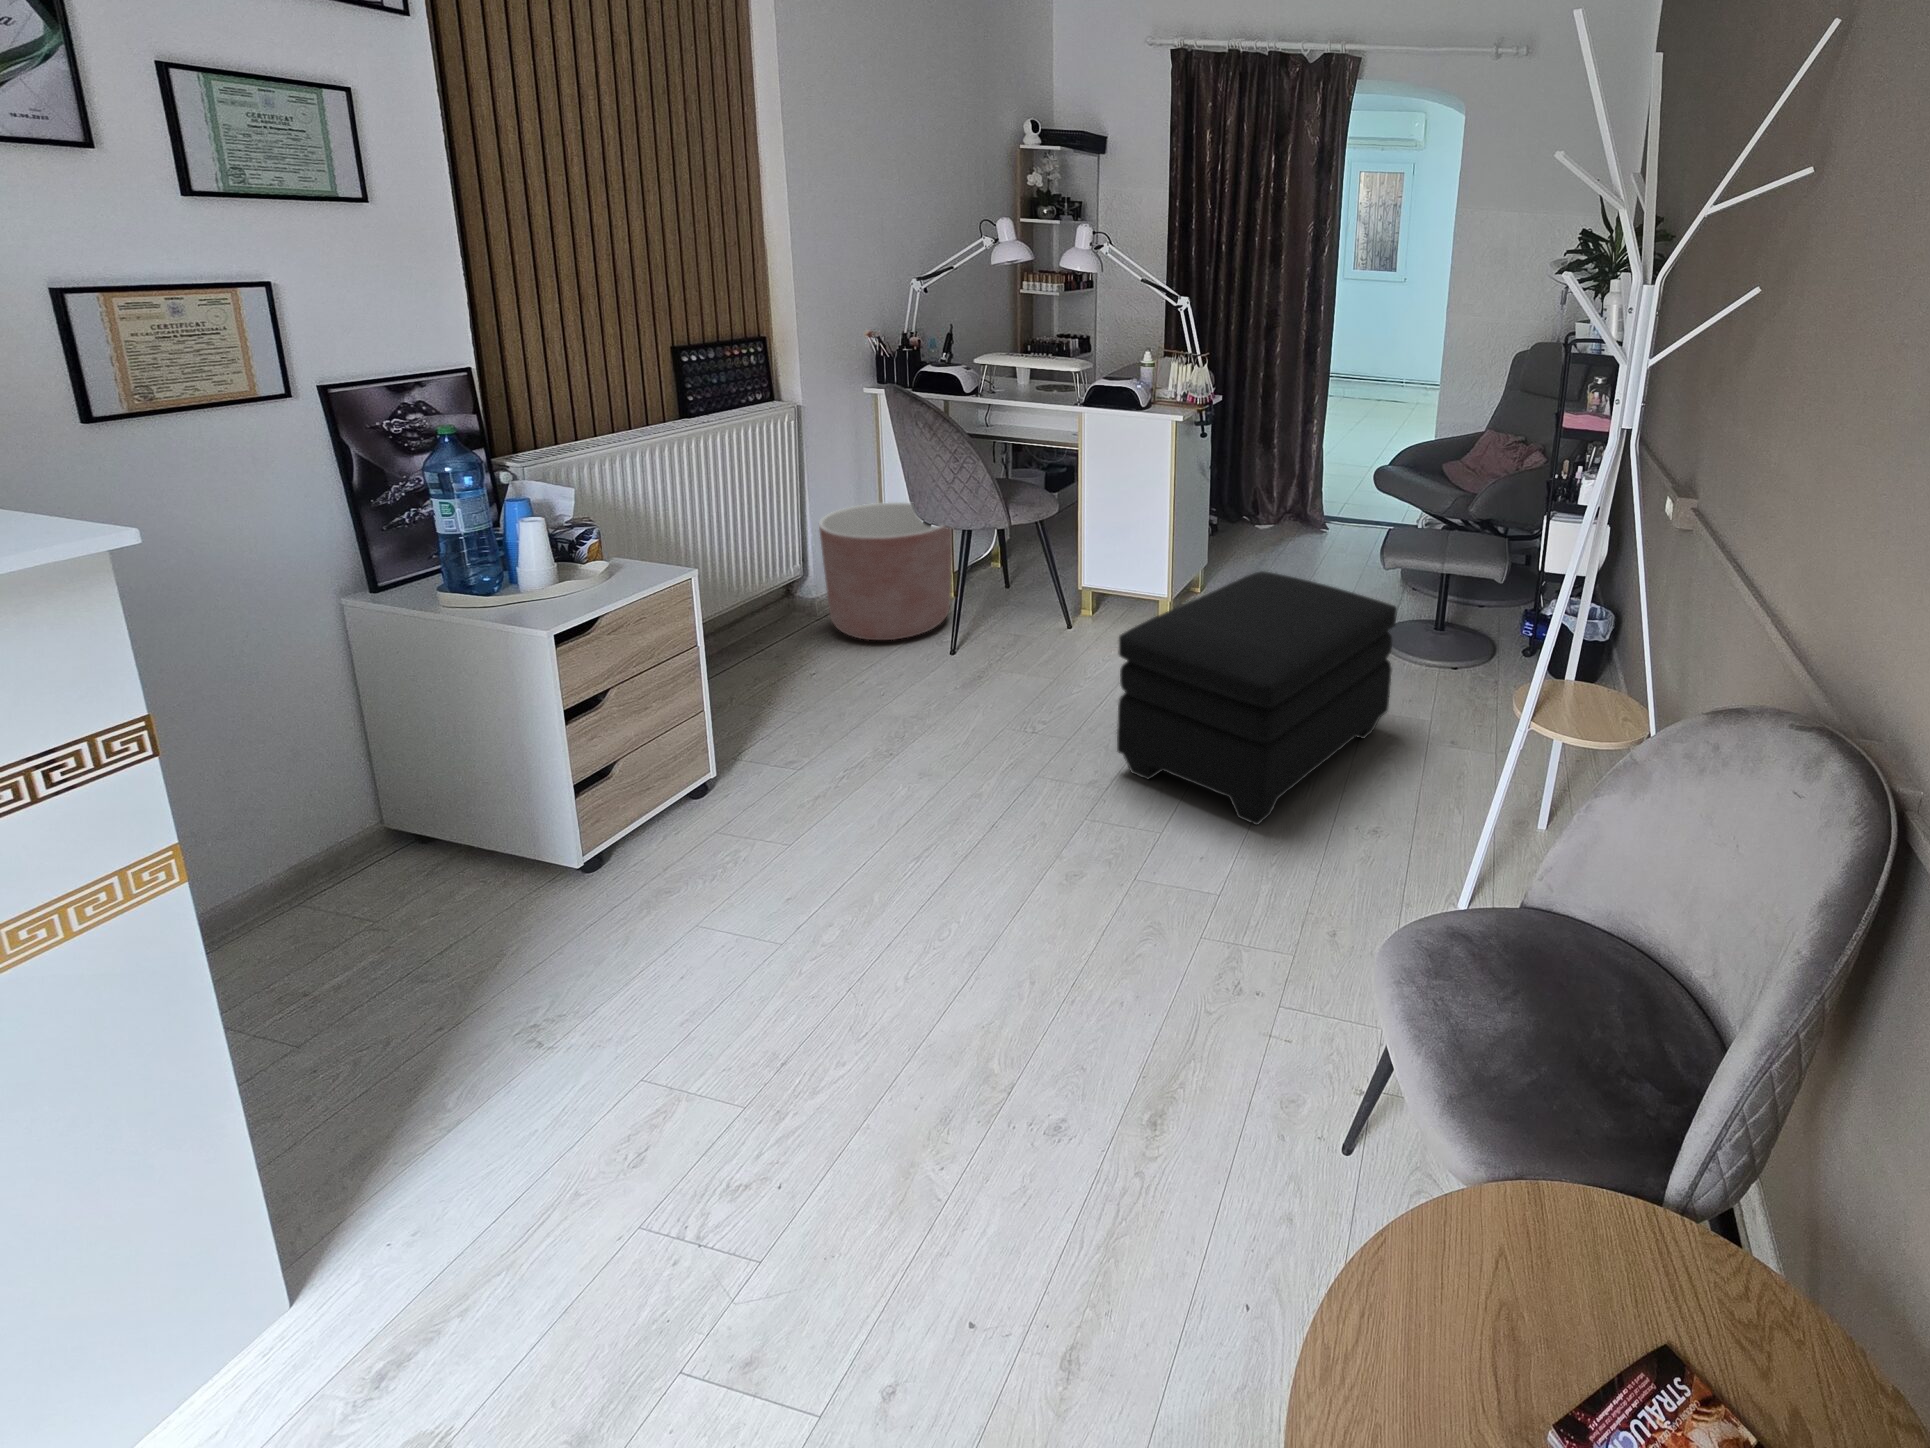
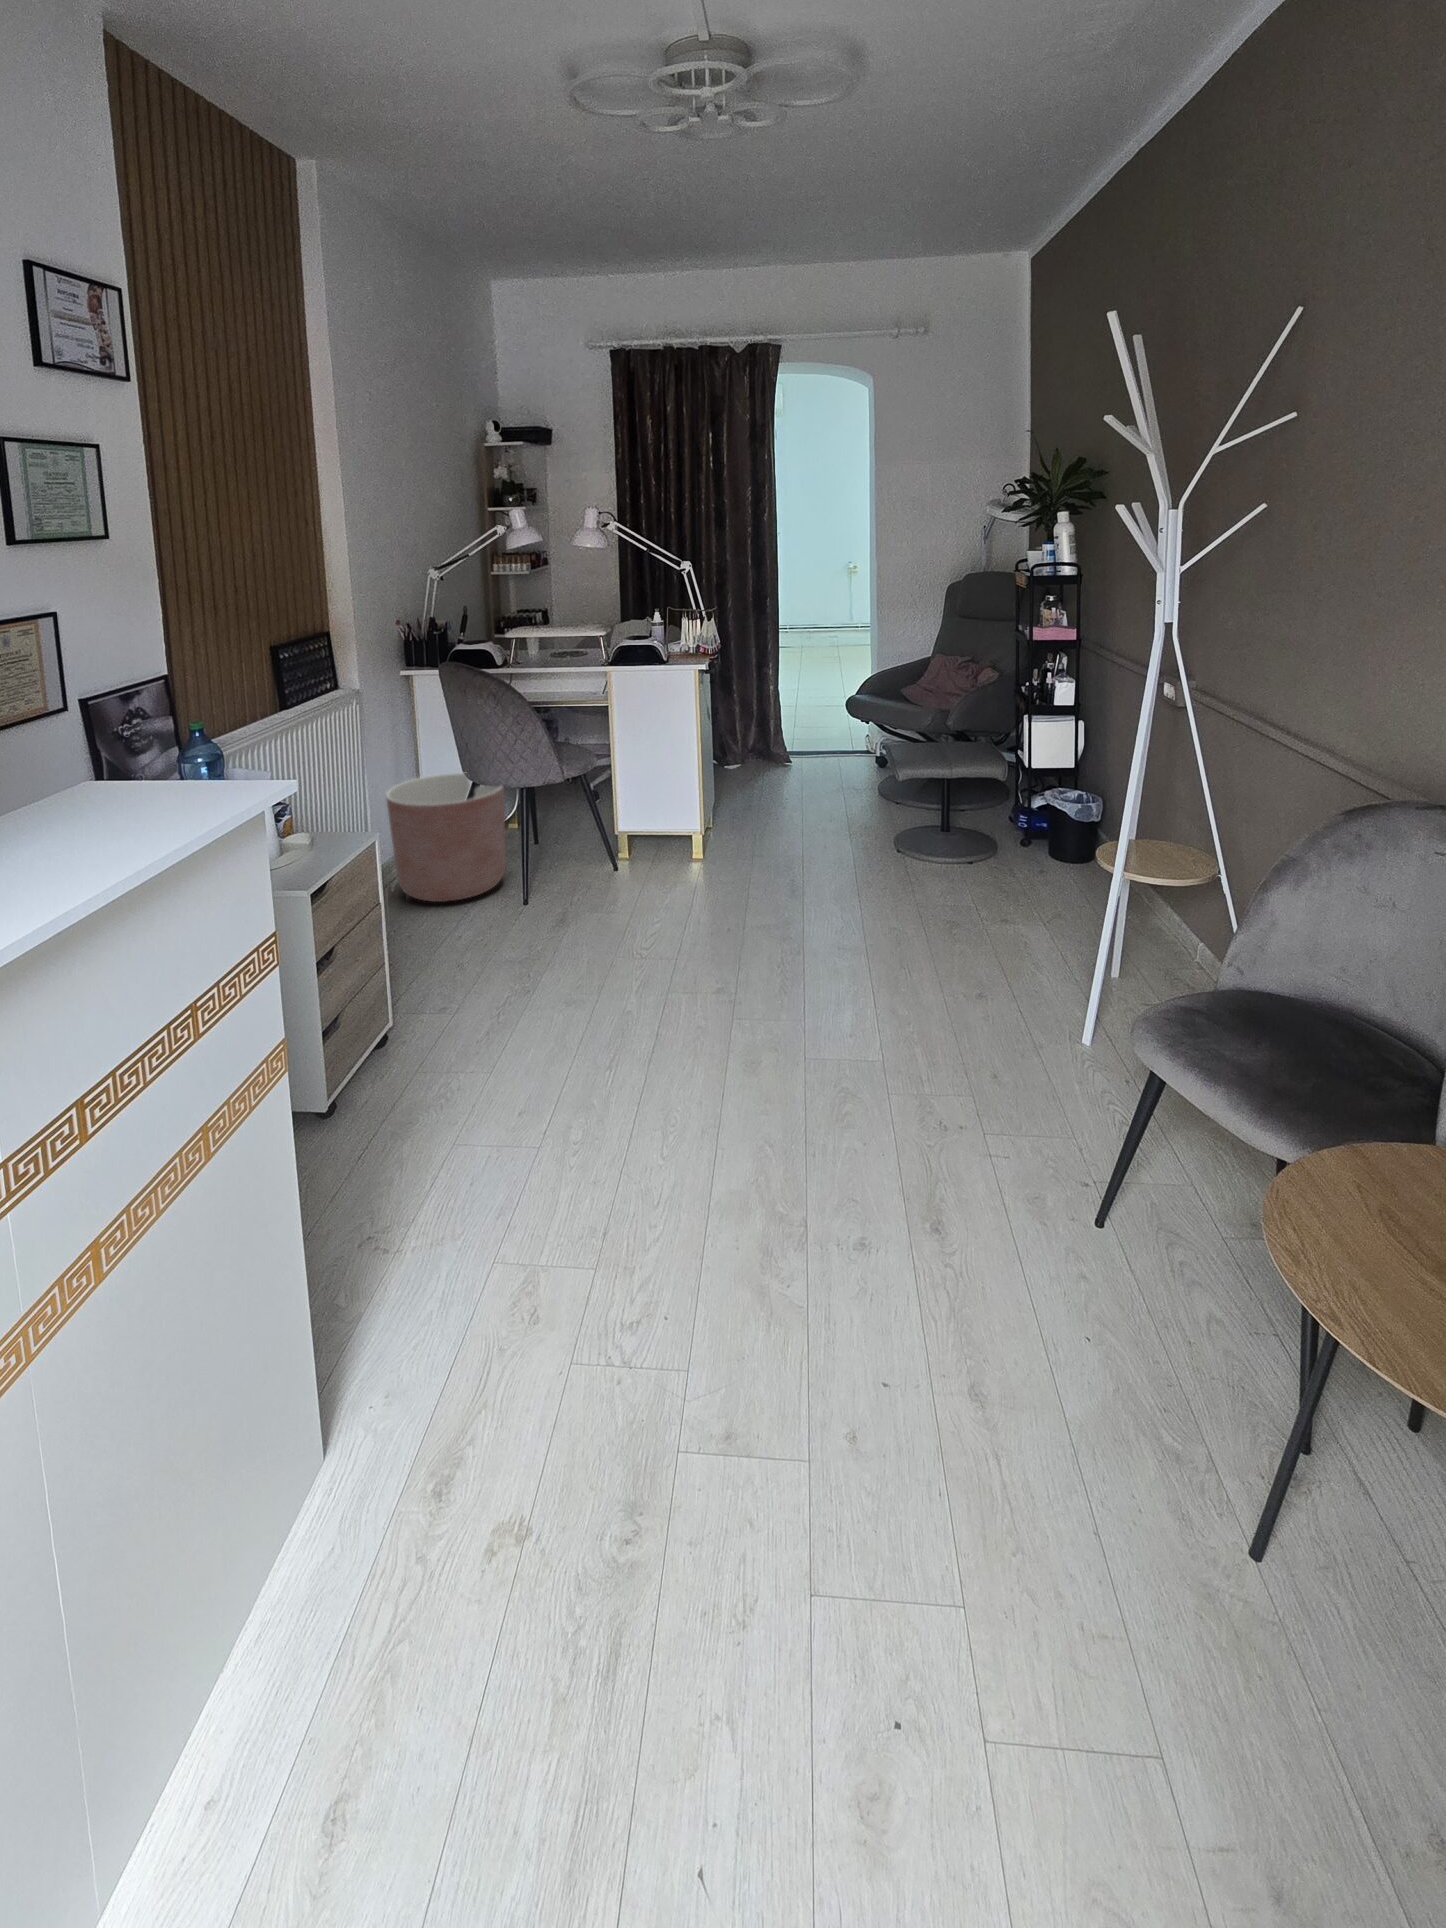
ottoman: present [1117,571,1397,825] -> none [729,790,941,998]

